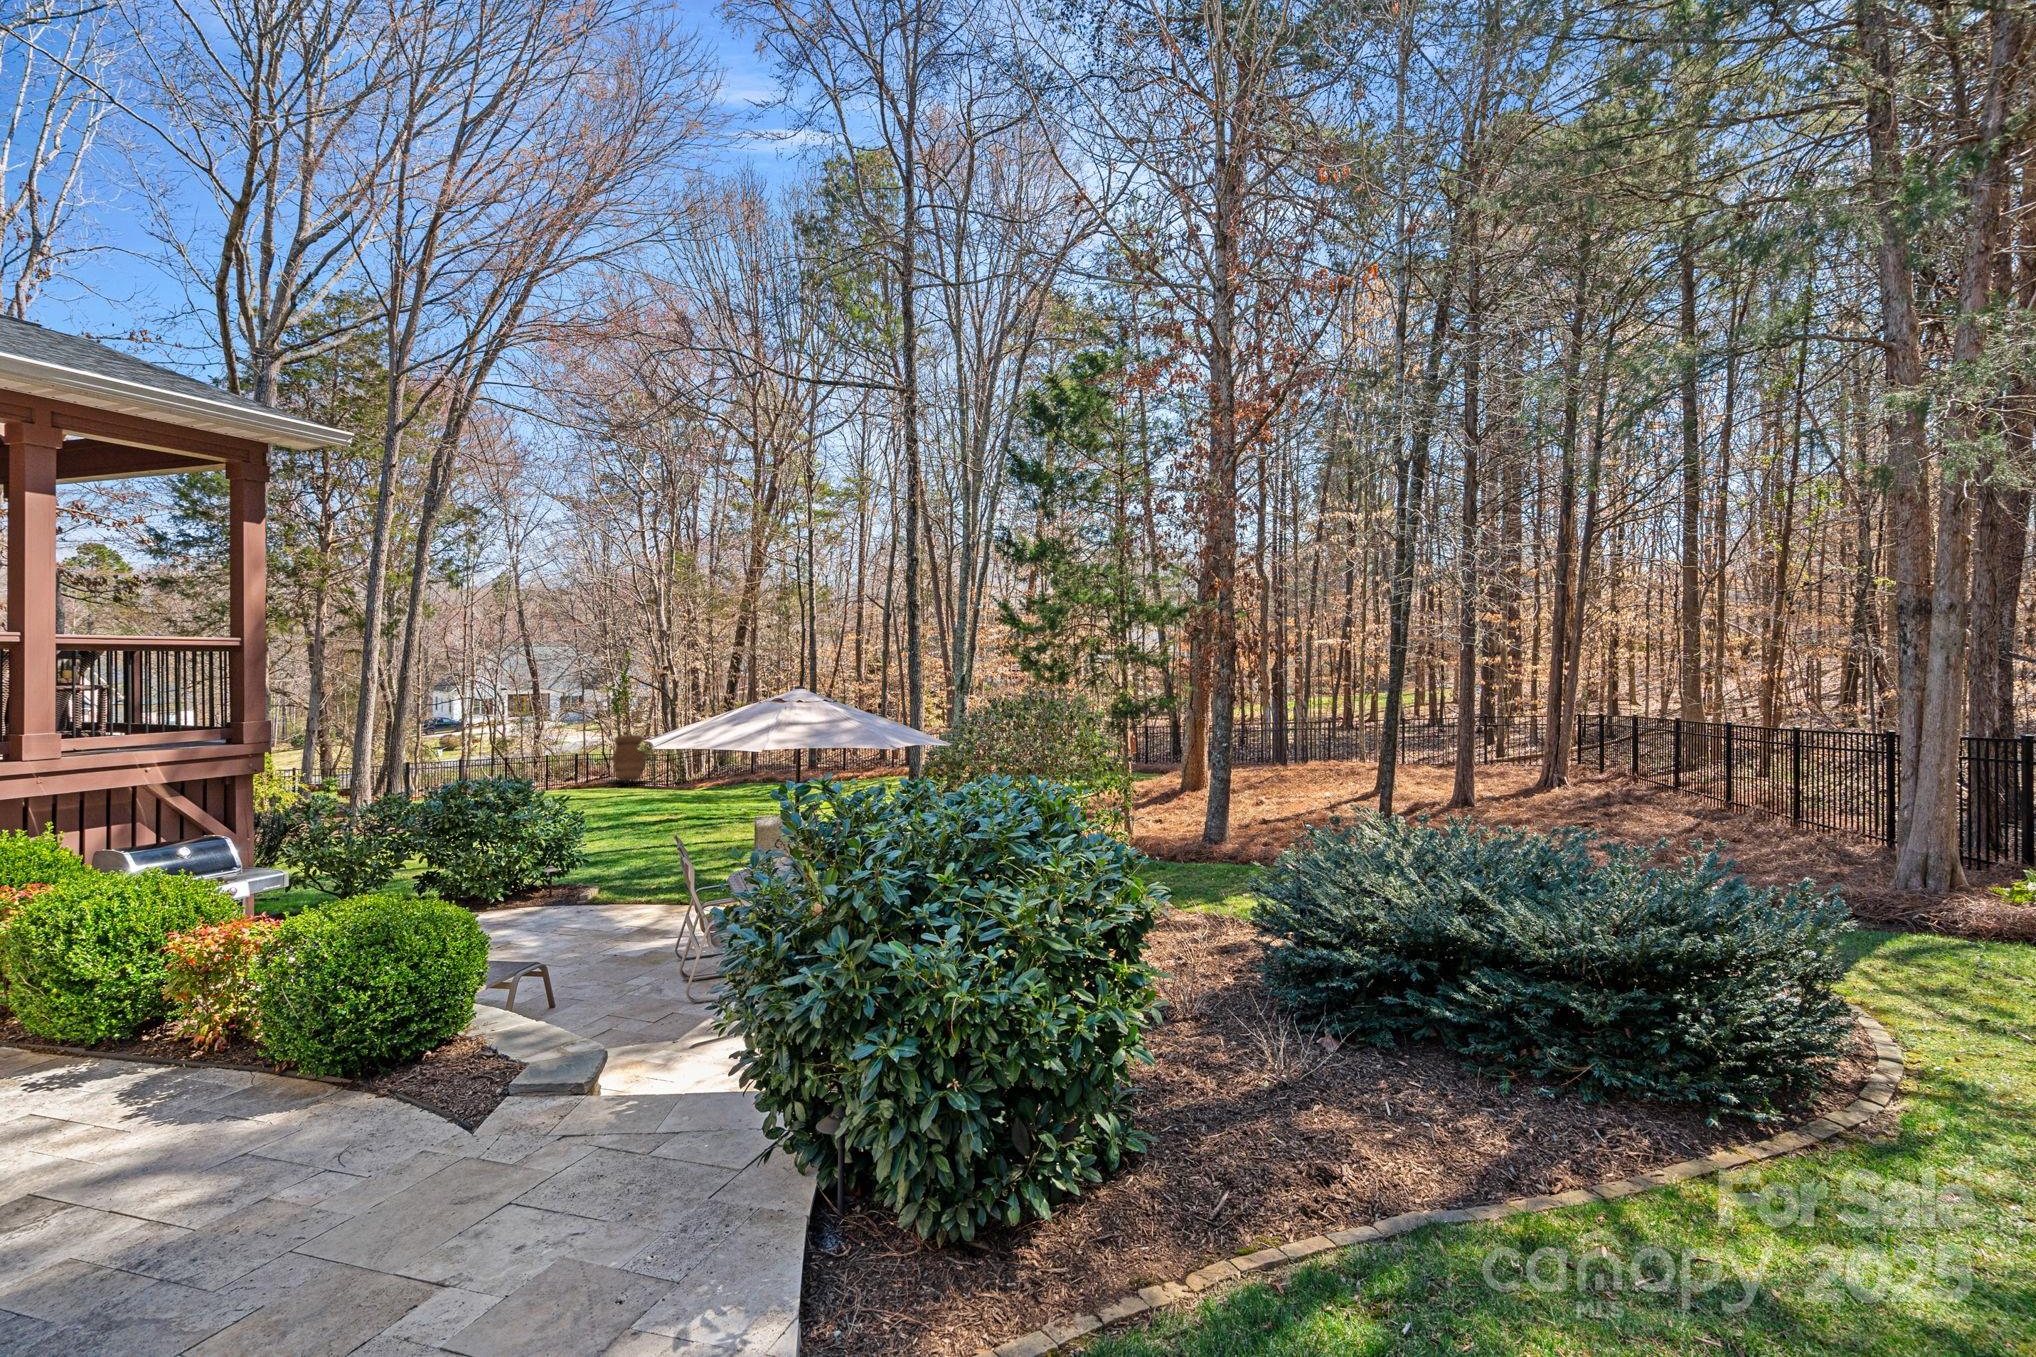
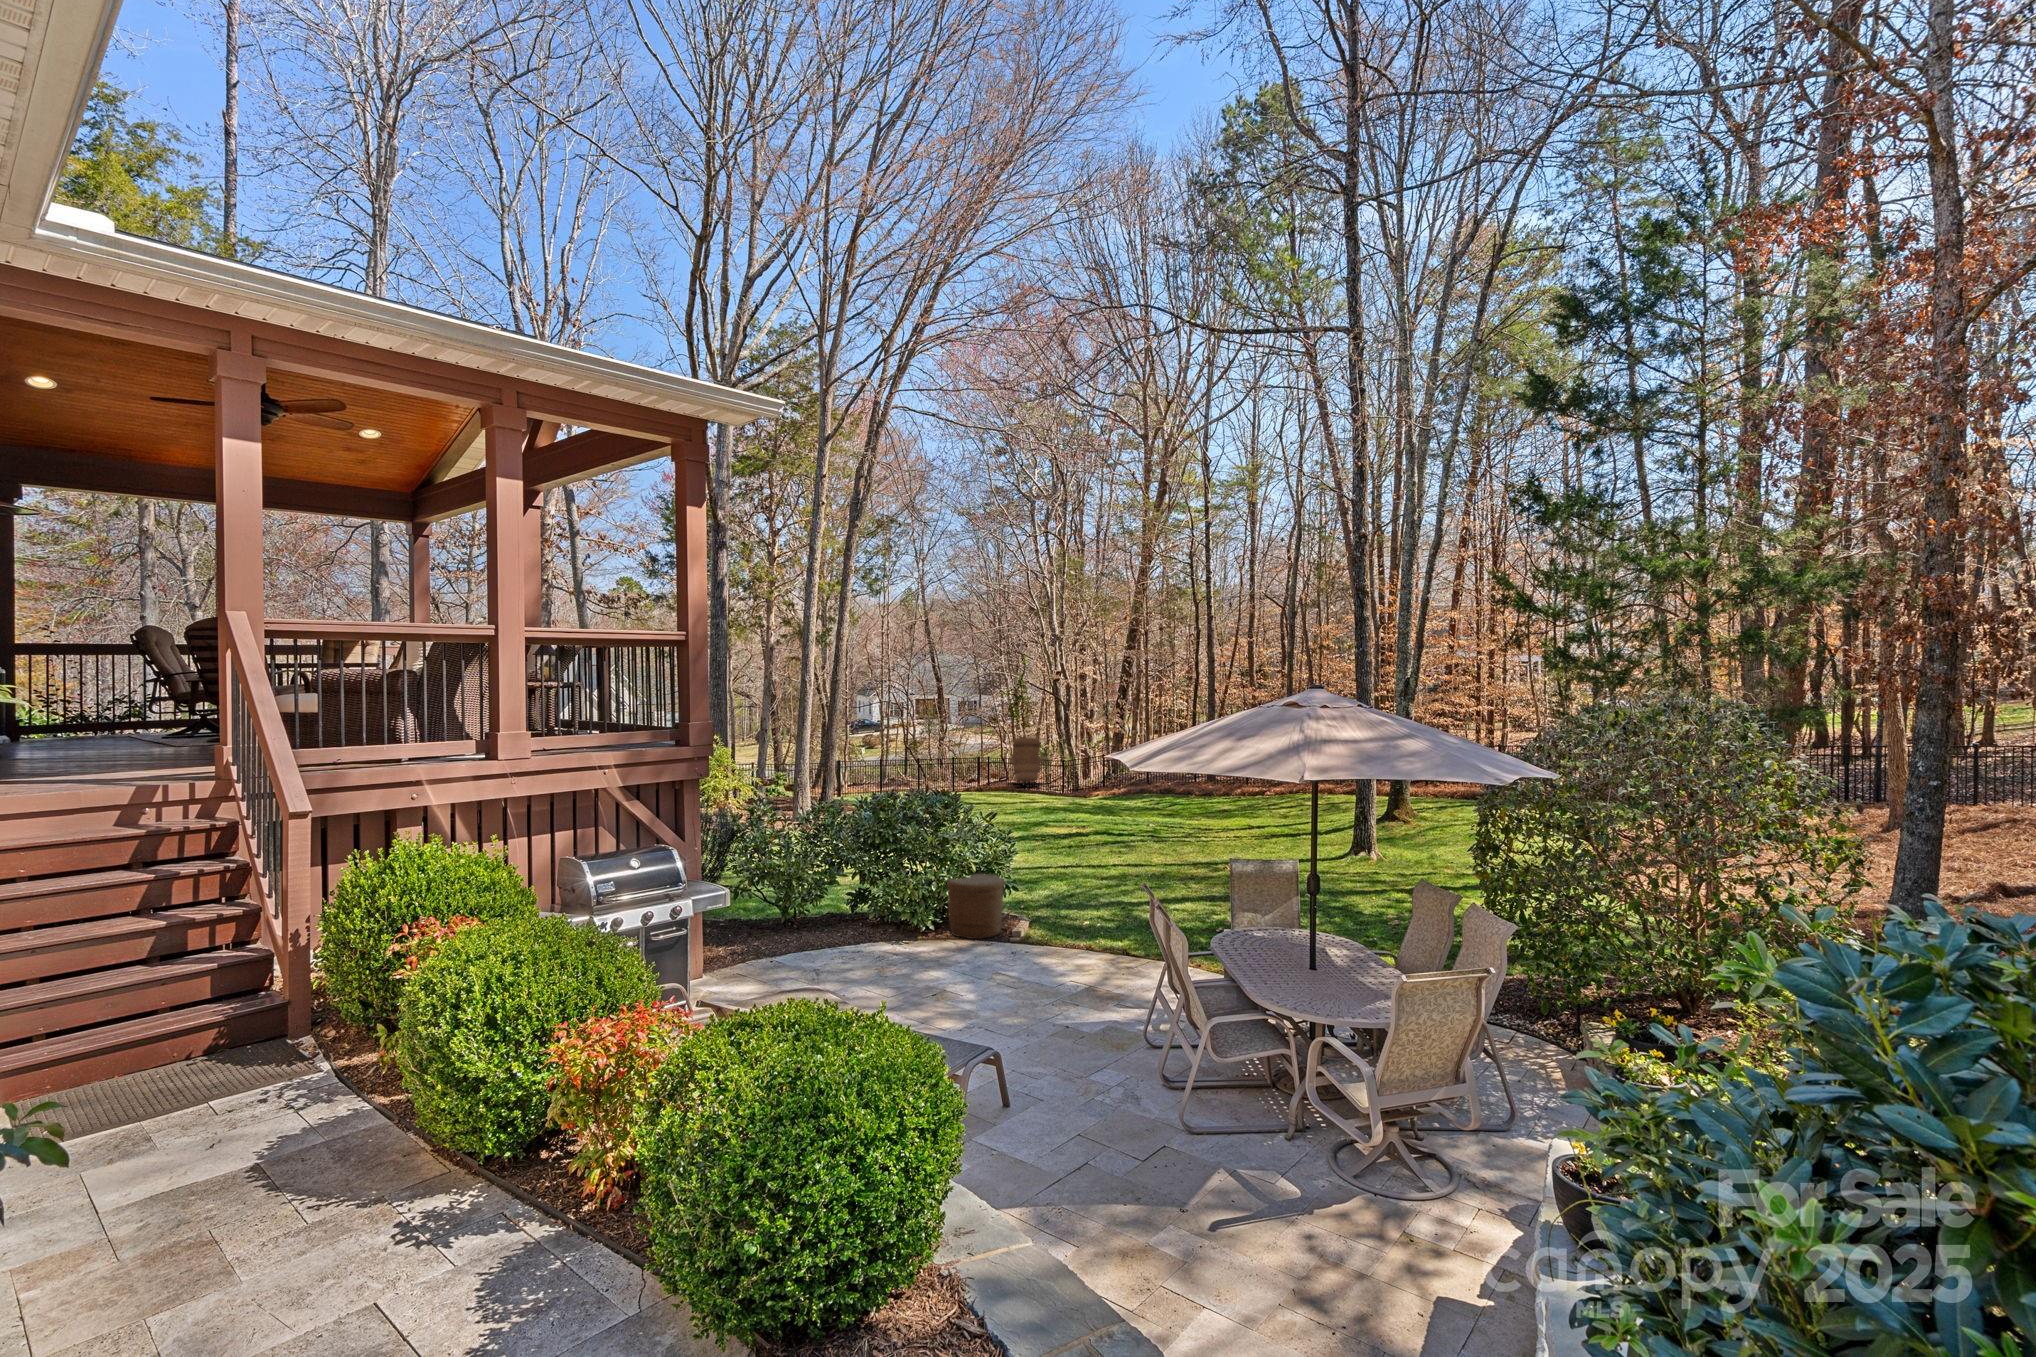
woven basket: none [516,851,573,908] -> present [947,874,1004,939]

